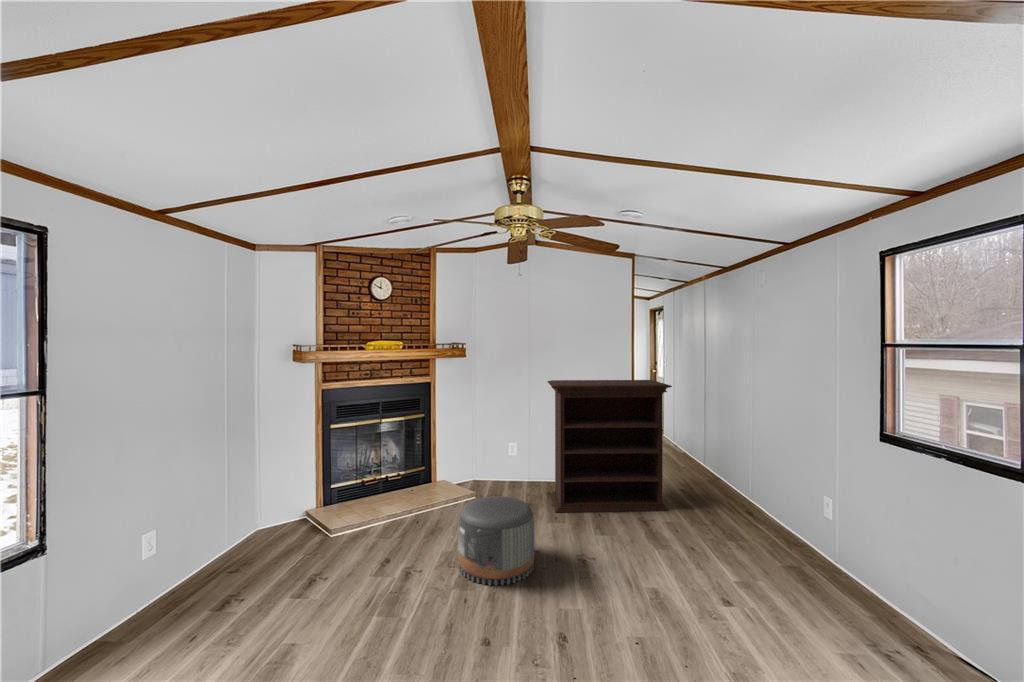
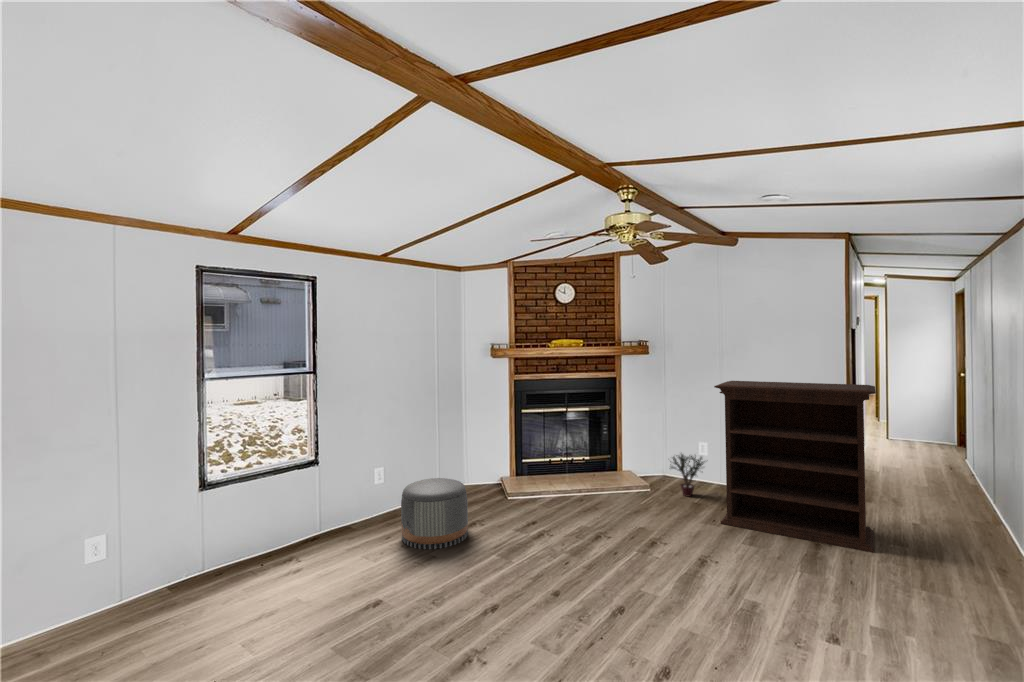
potted plant: none [488,450,523,492] -> present [671,454,705,496]
pouf: present [458,496,534,586] -> present [401,478,468,549]

